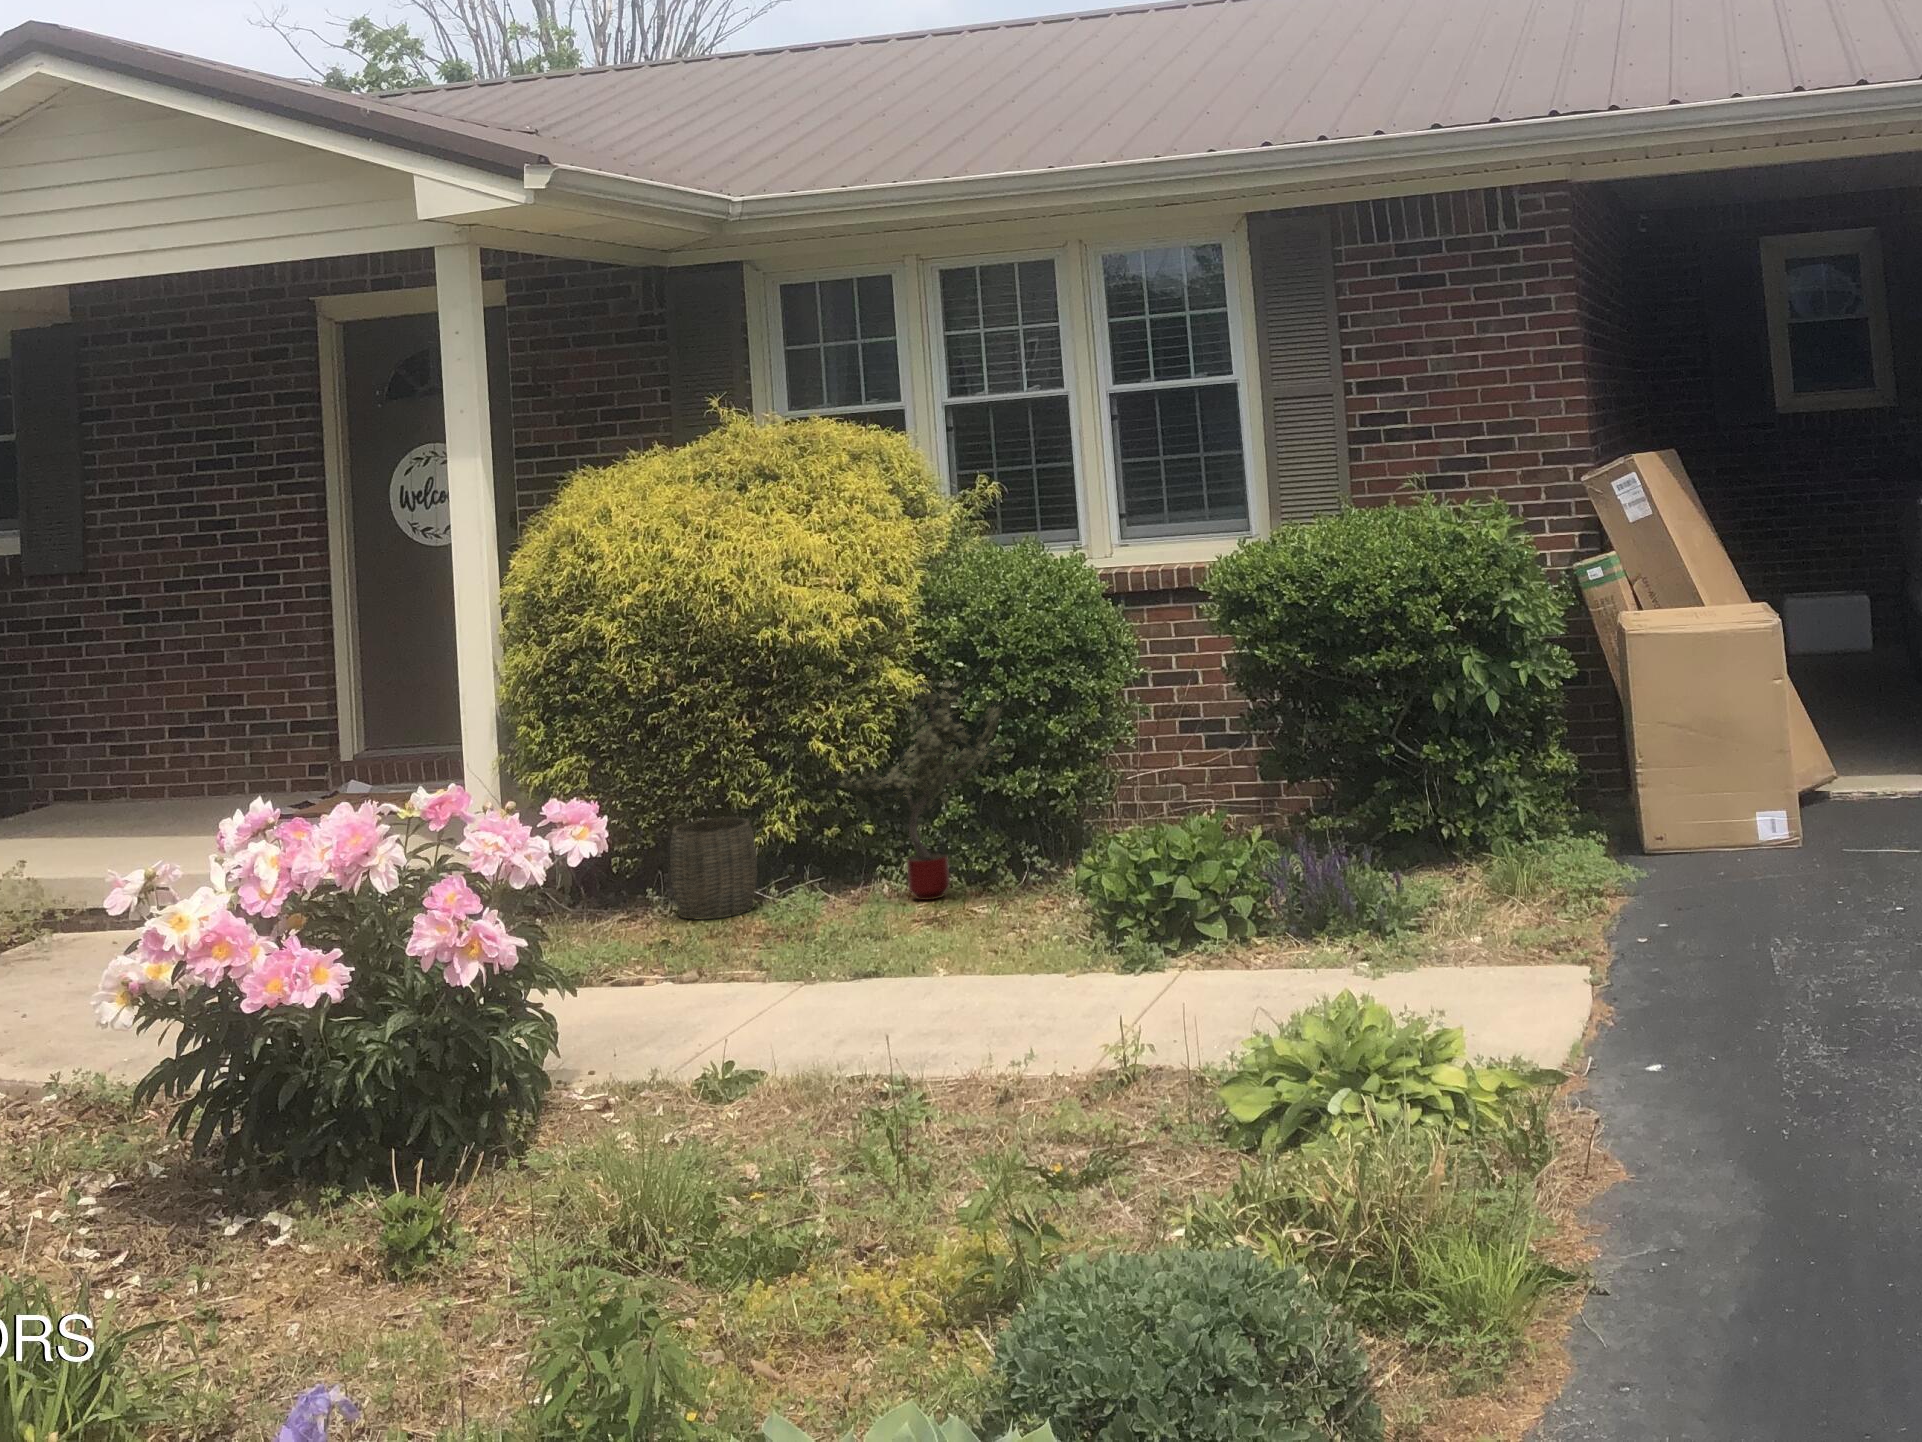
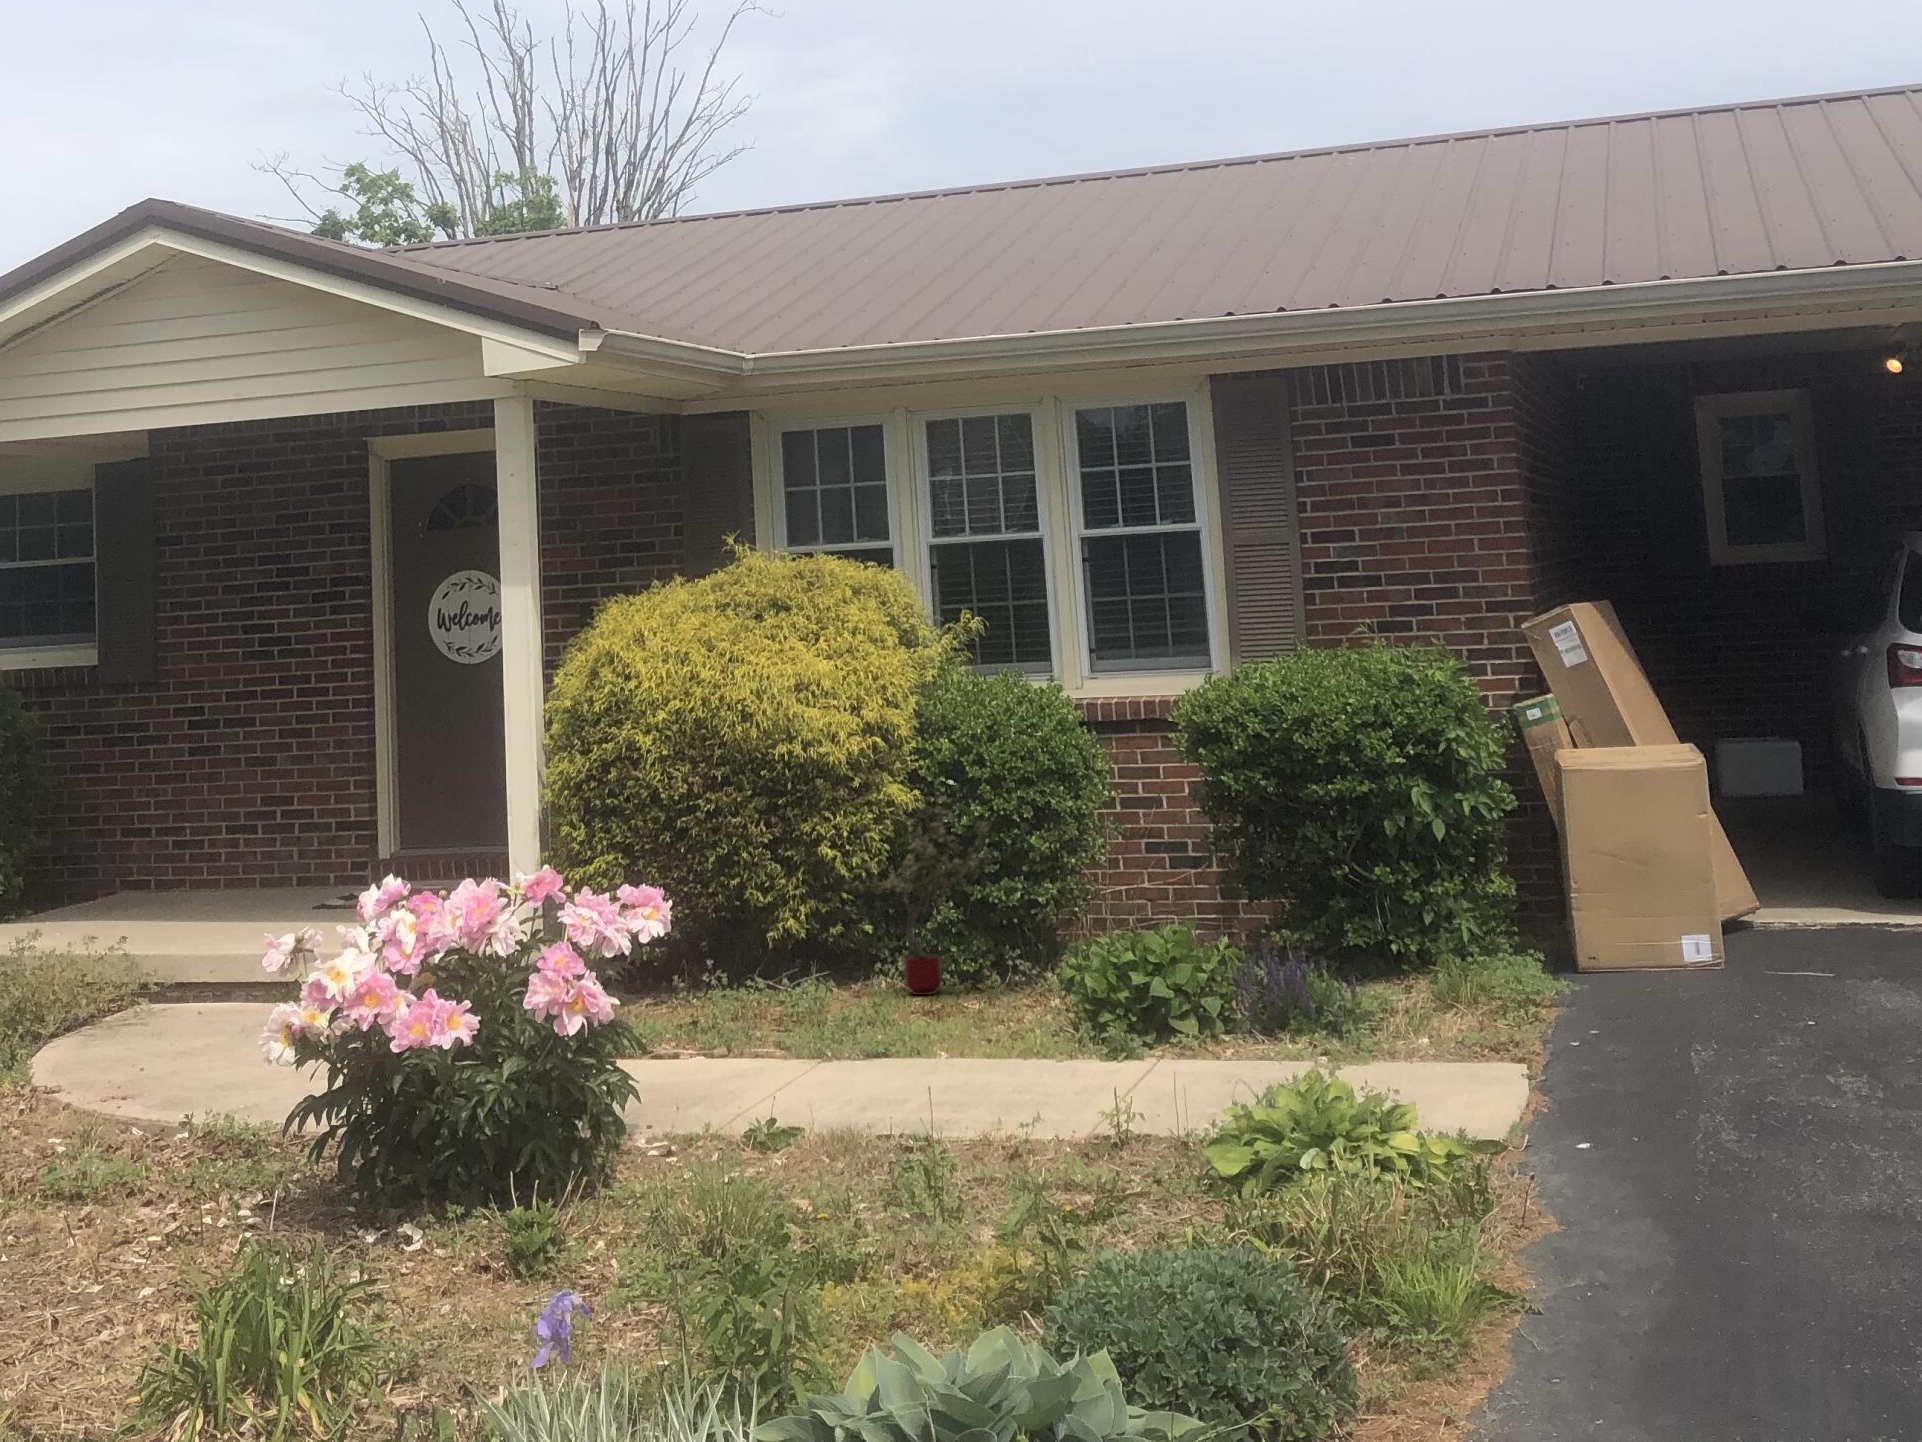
woven basket: present [670,818,757,920] -> none [693,916,770,1006]

